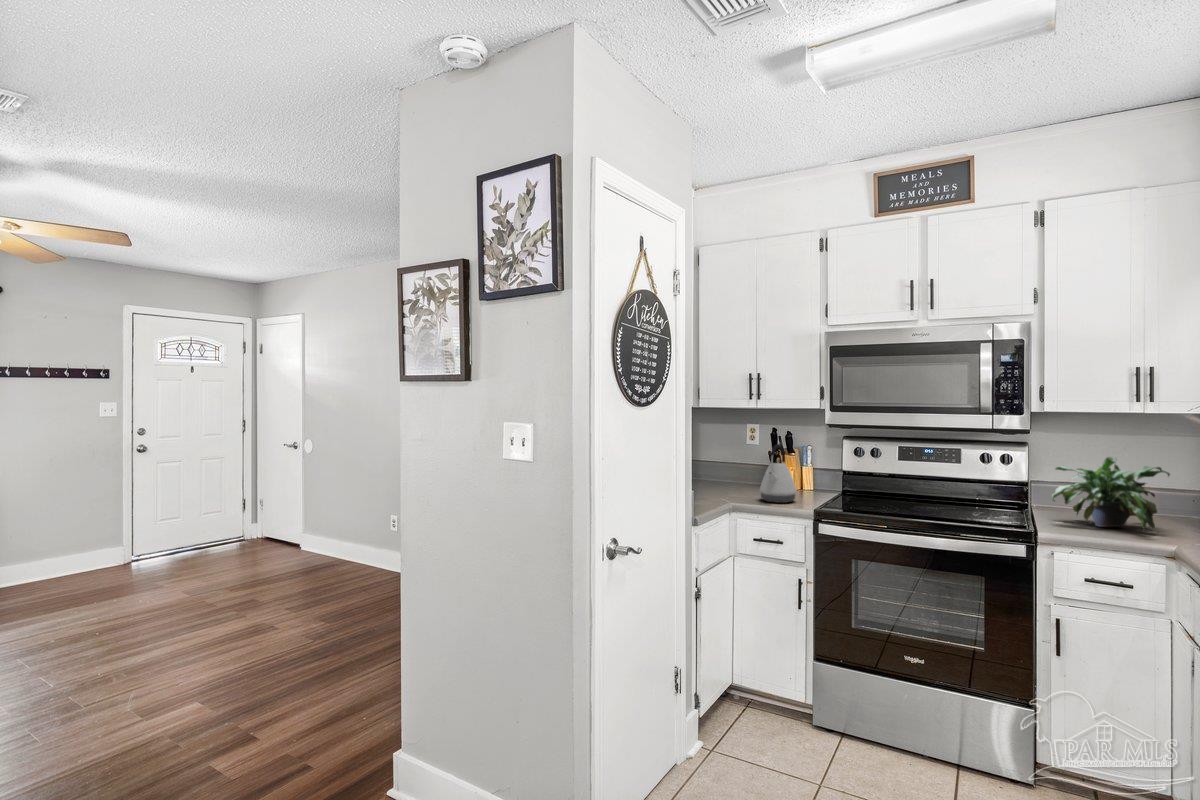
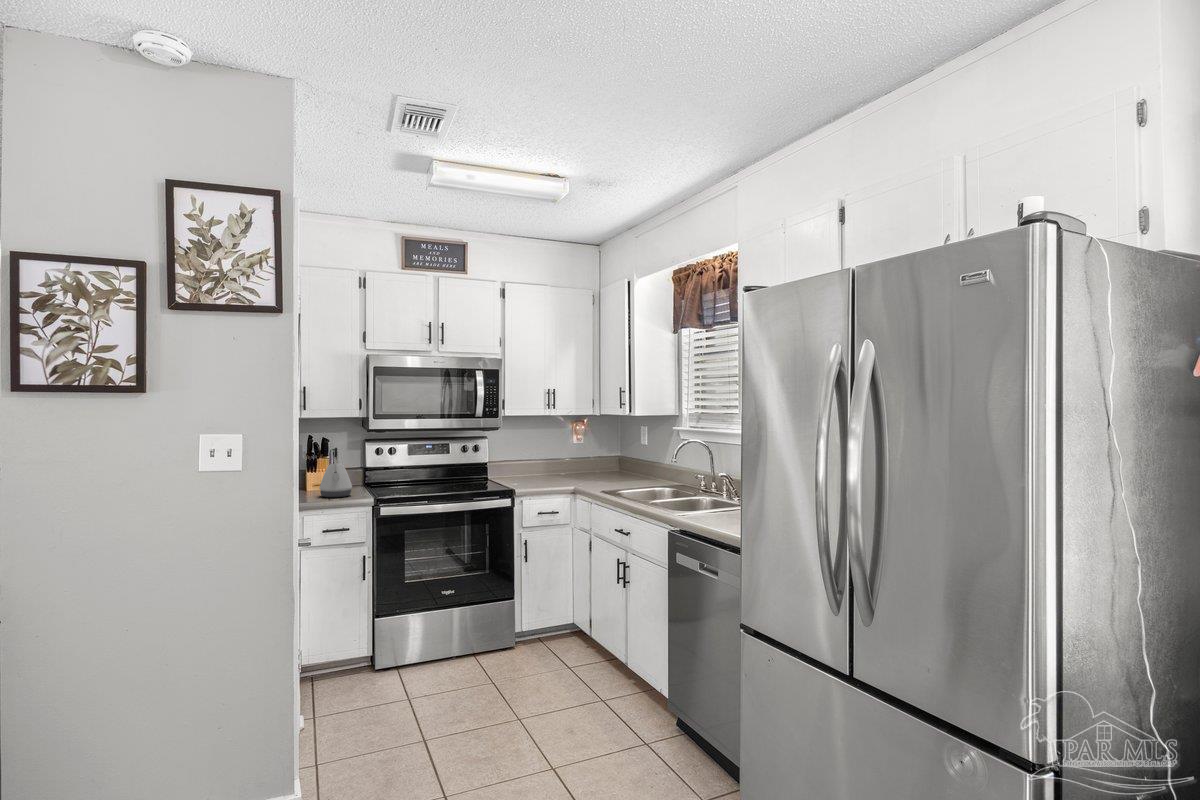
potted plant: present [1052,457,1170,530] -> none [514,443,571,486]

